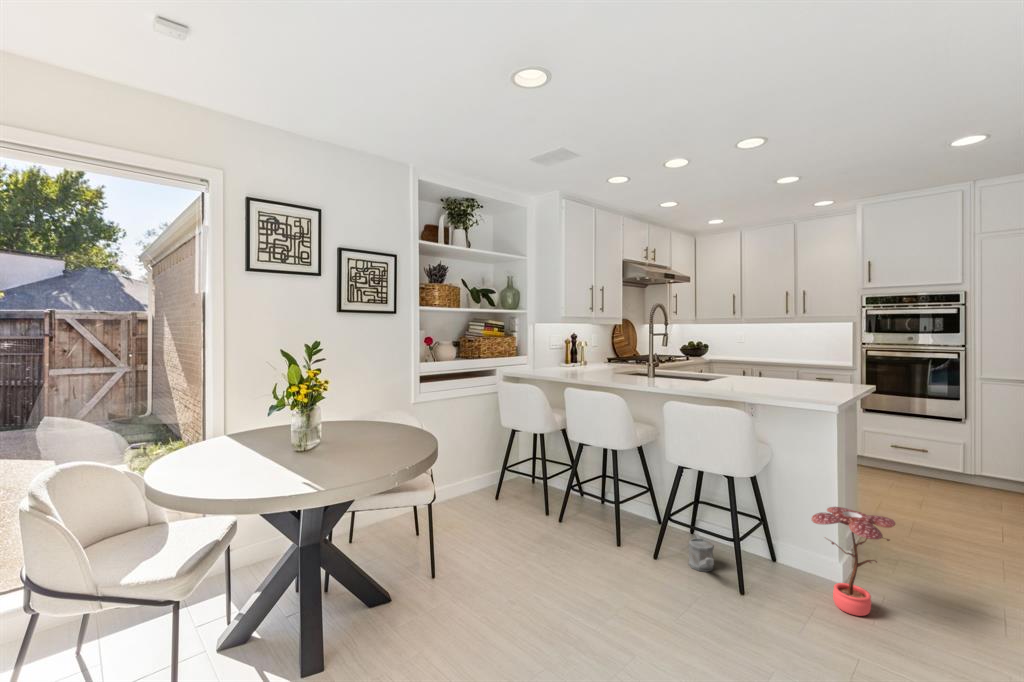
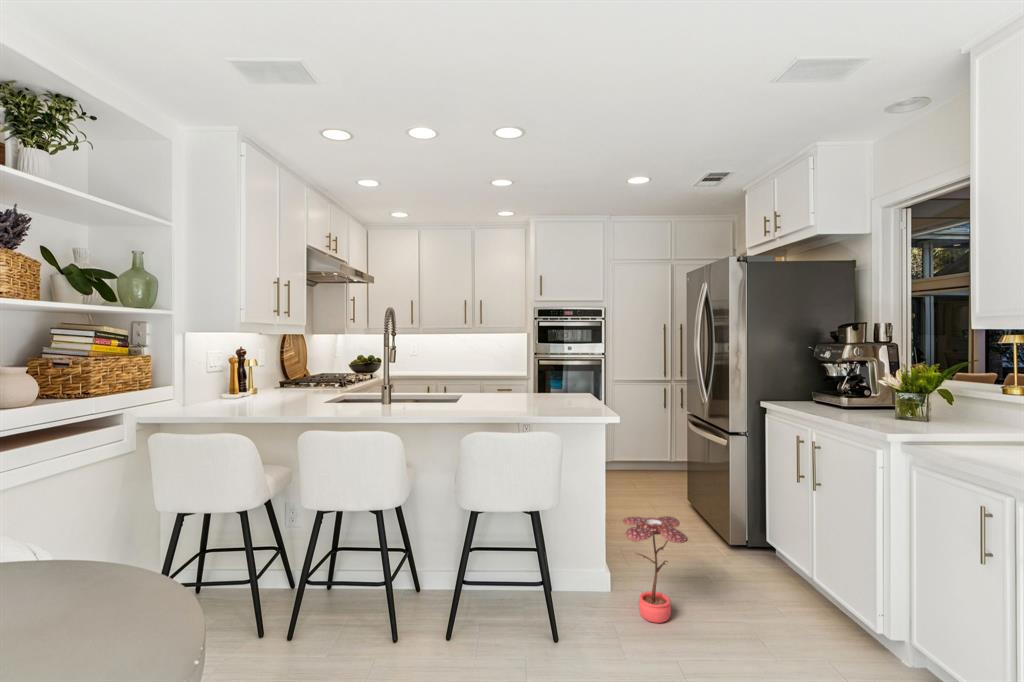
watering can: present [688,534,714,572] -> none [495,592,546,640]

